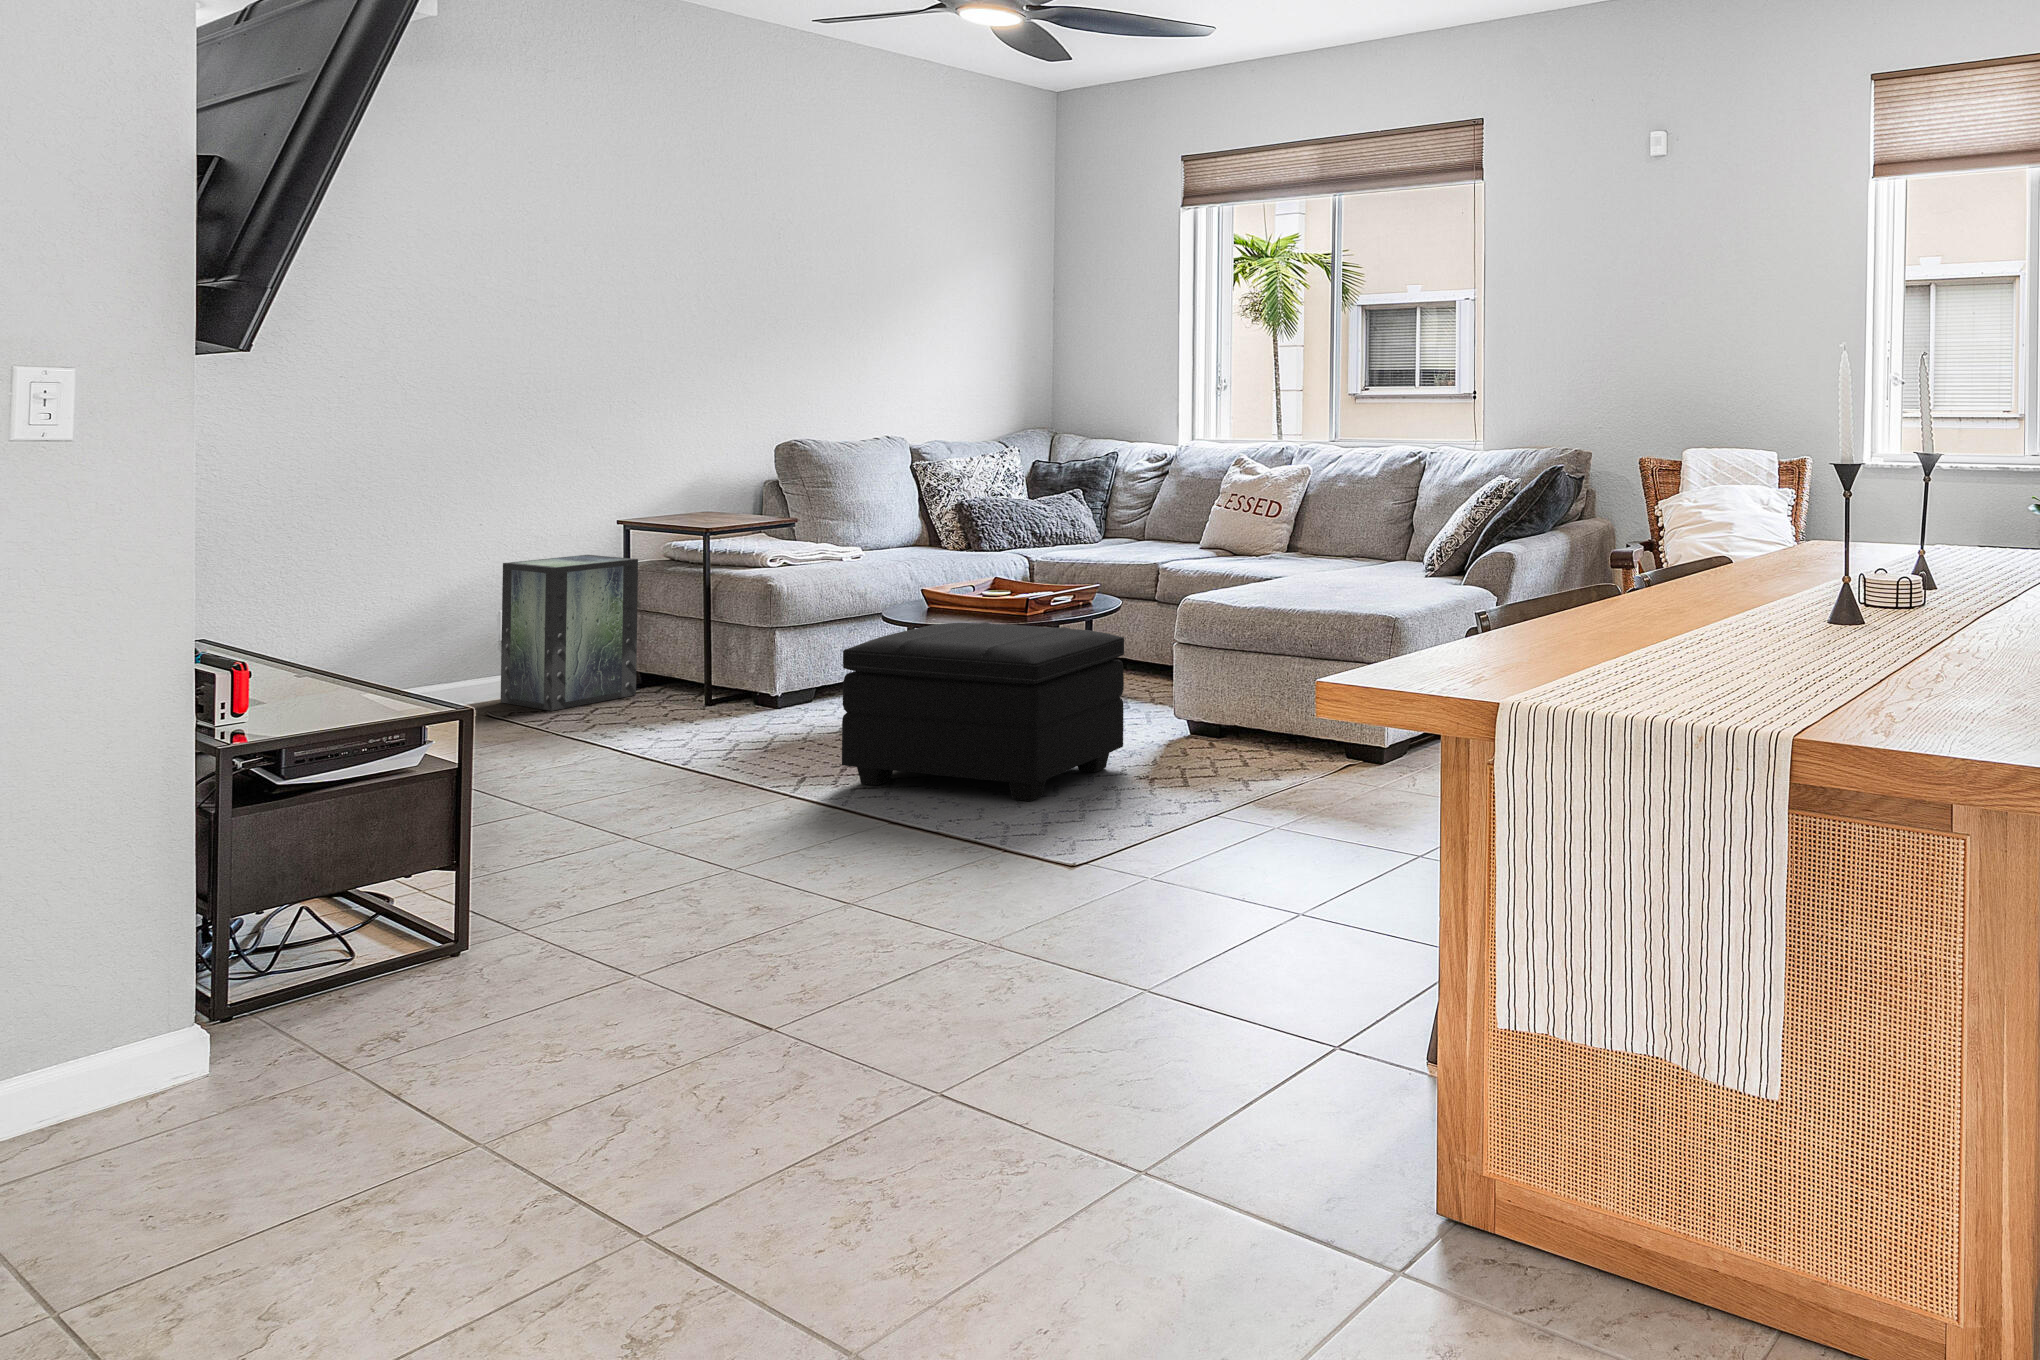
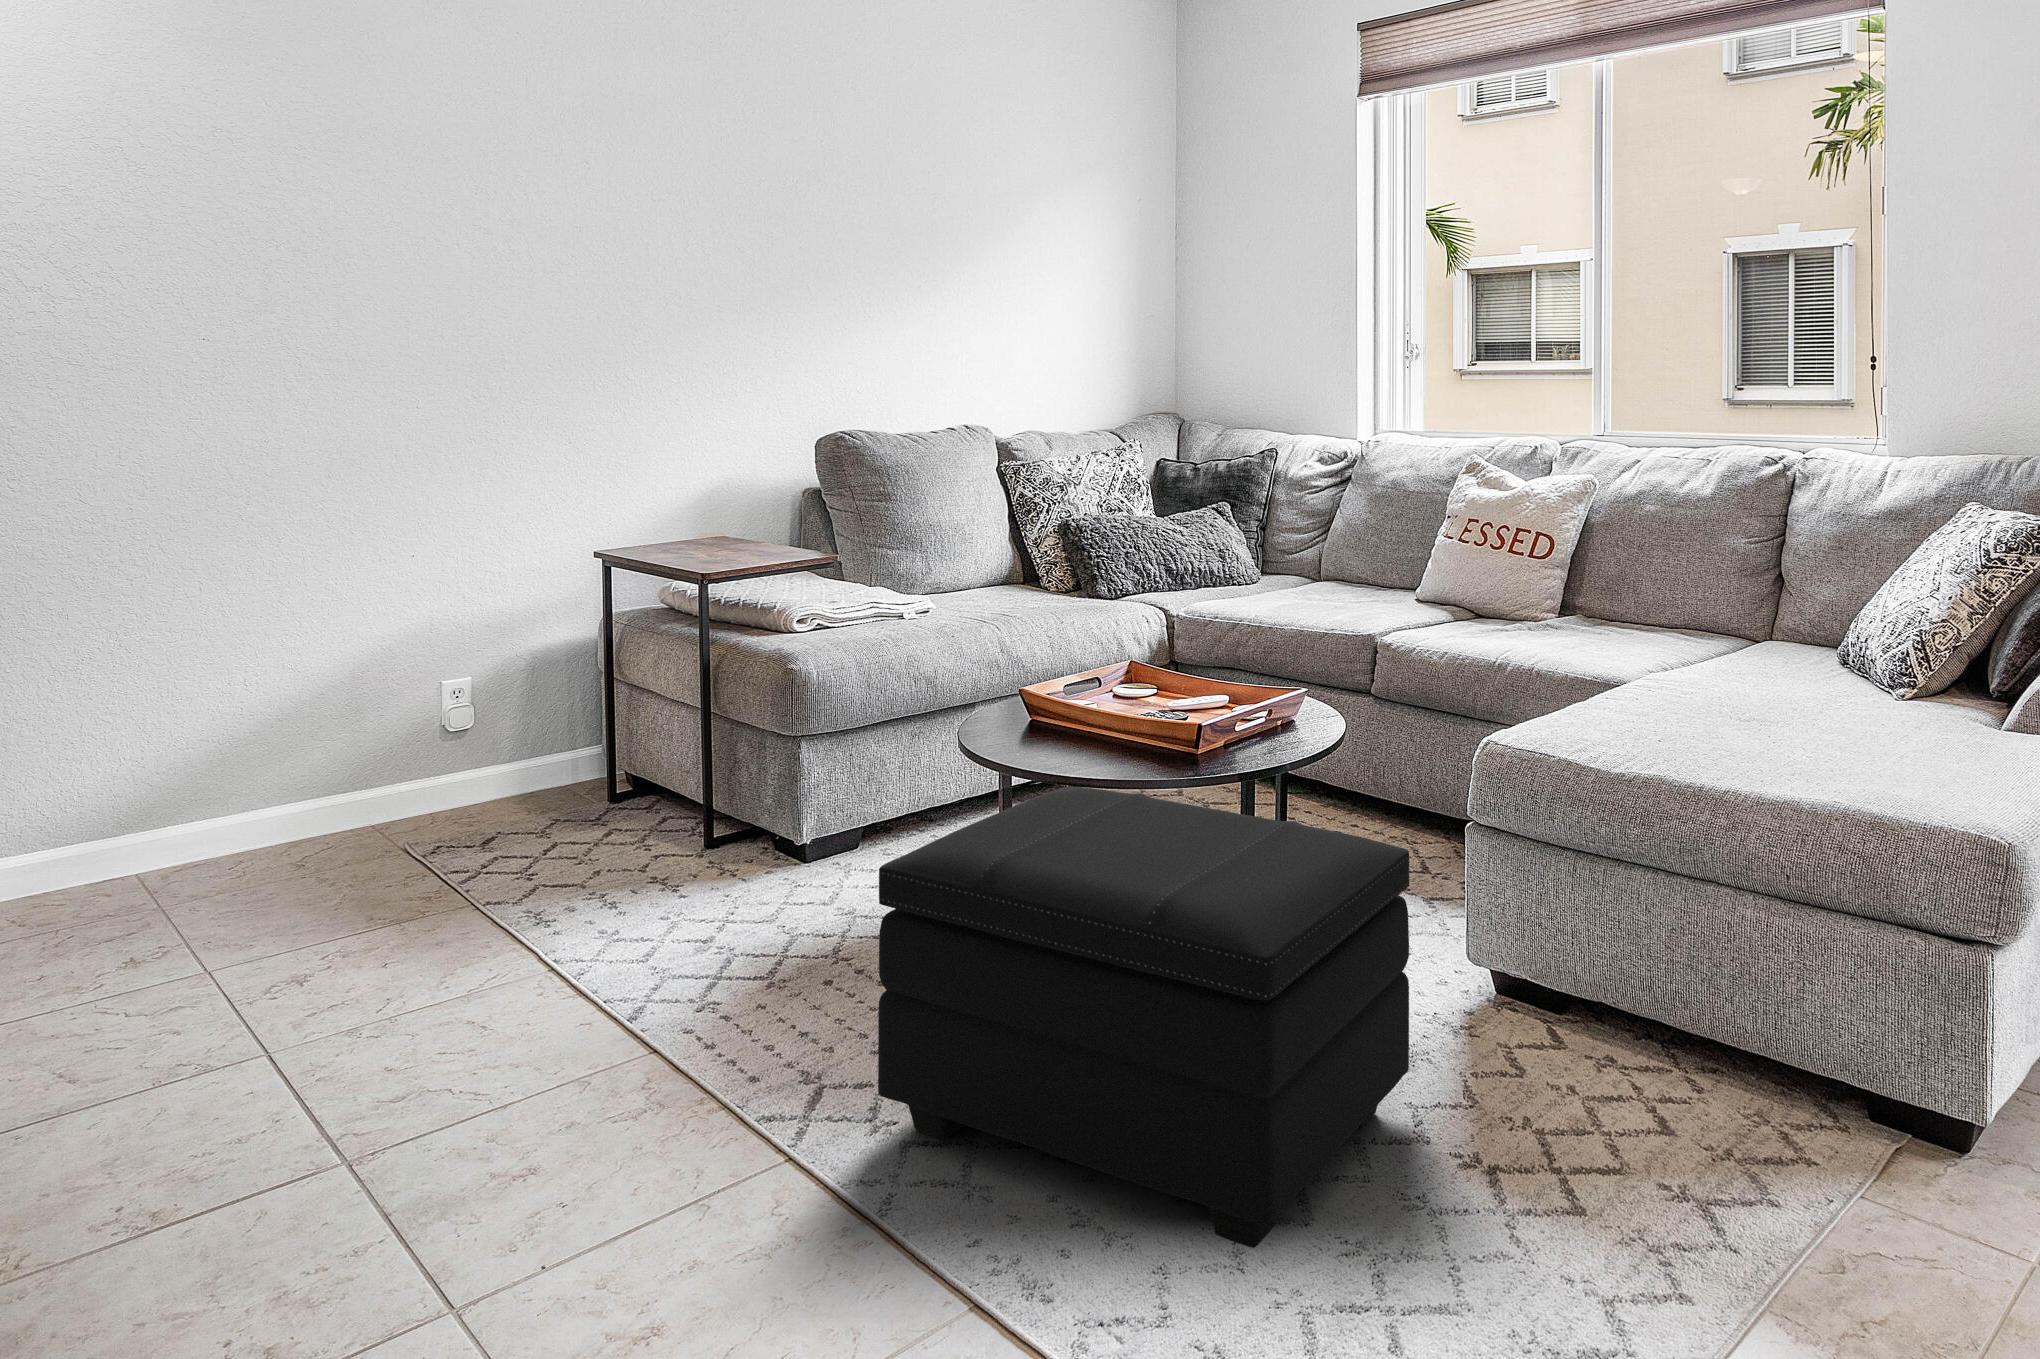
storage box: present [501,555,638,711] -> none [432,599,617,846]

